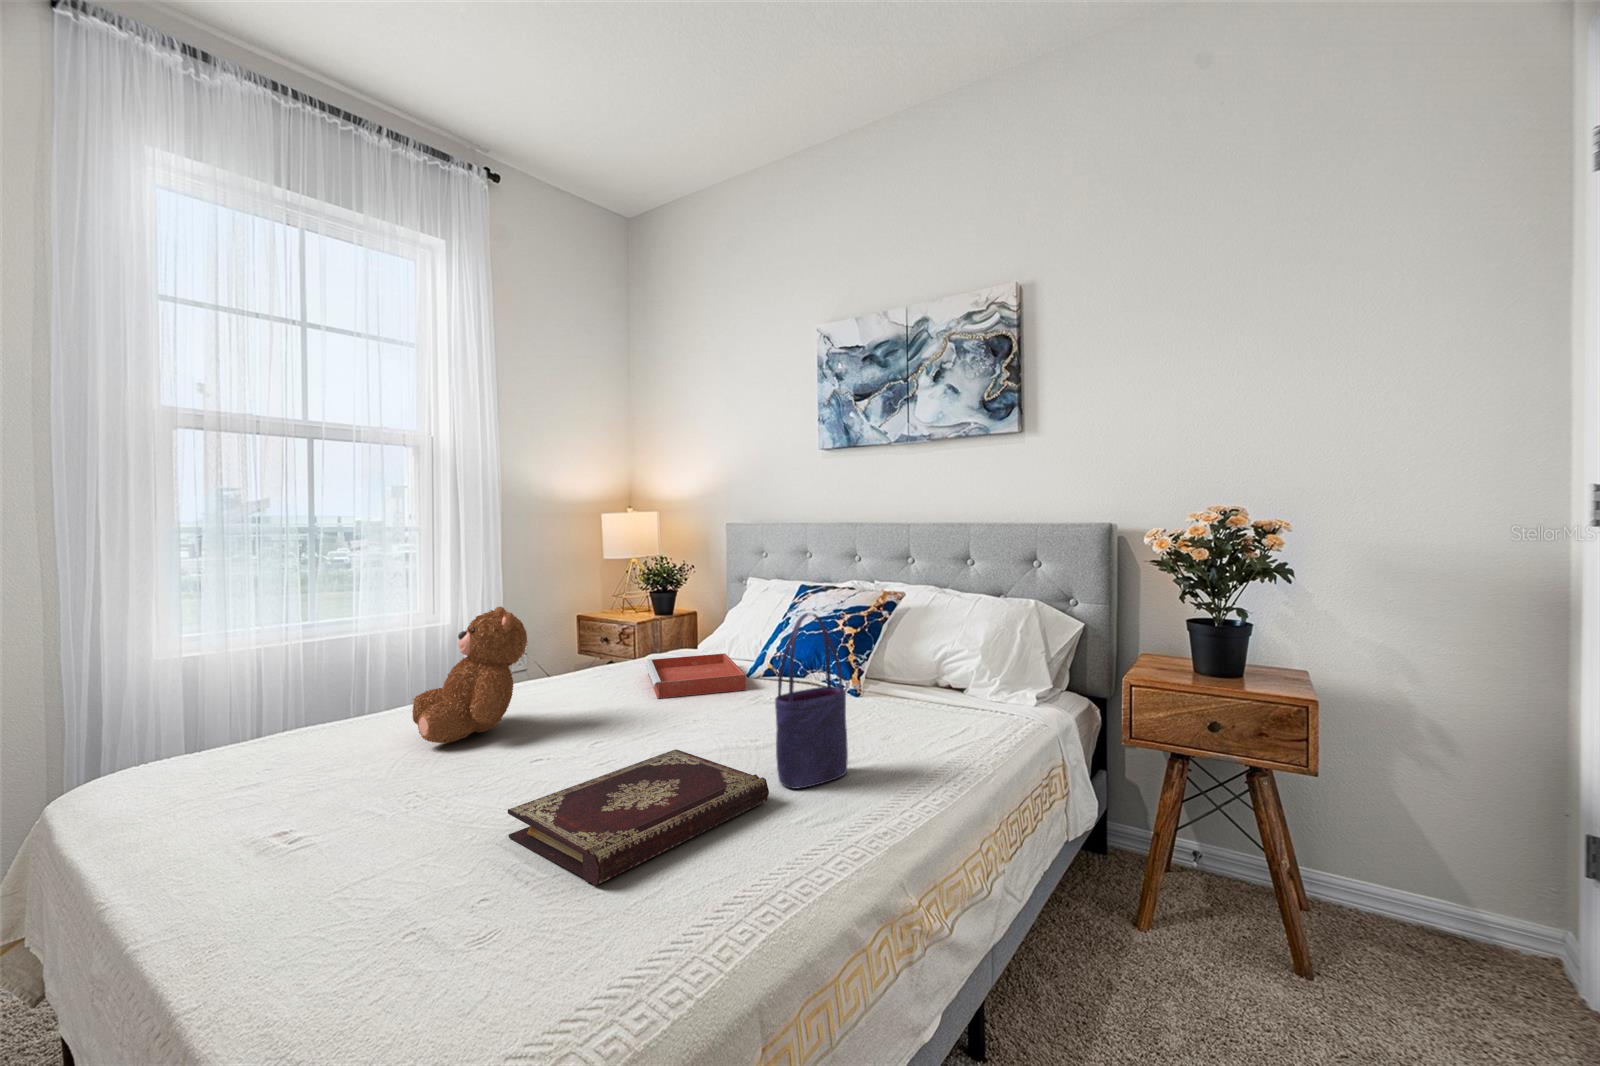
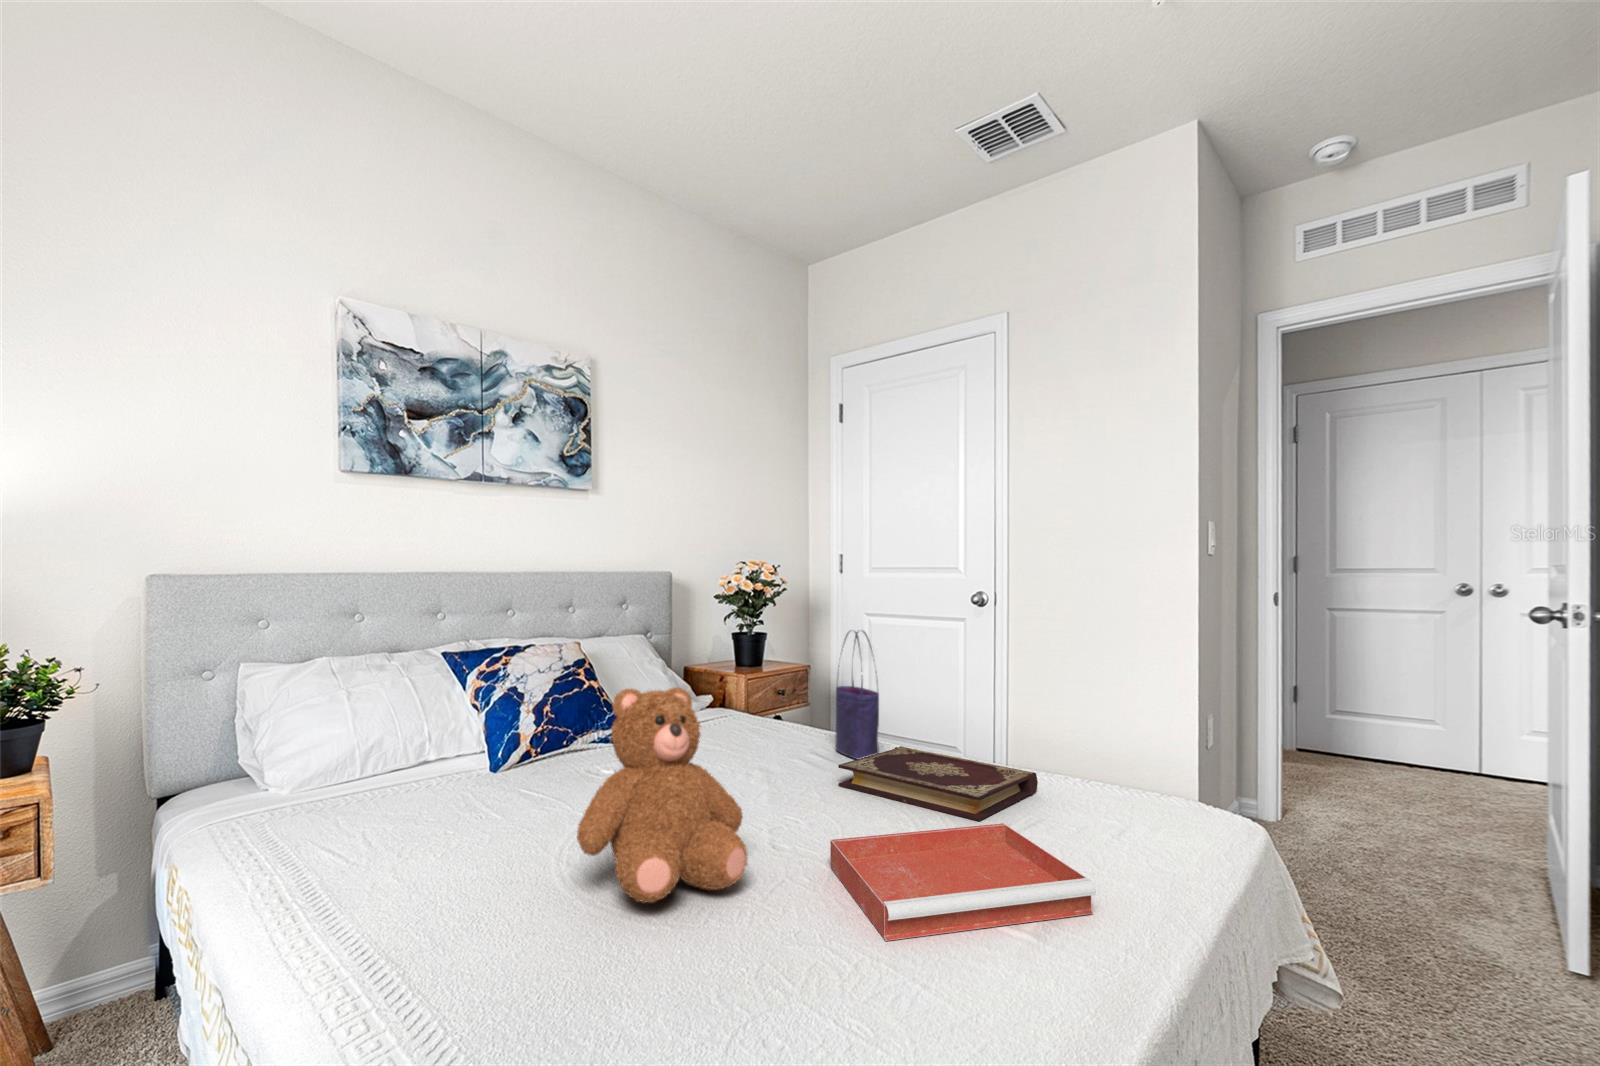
tray: present [645,653,746,698] -> present [830,823,1096,941]

